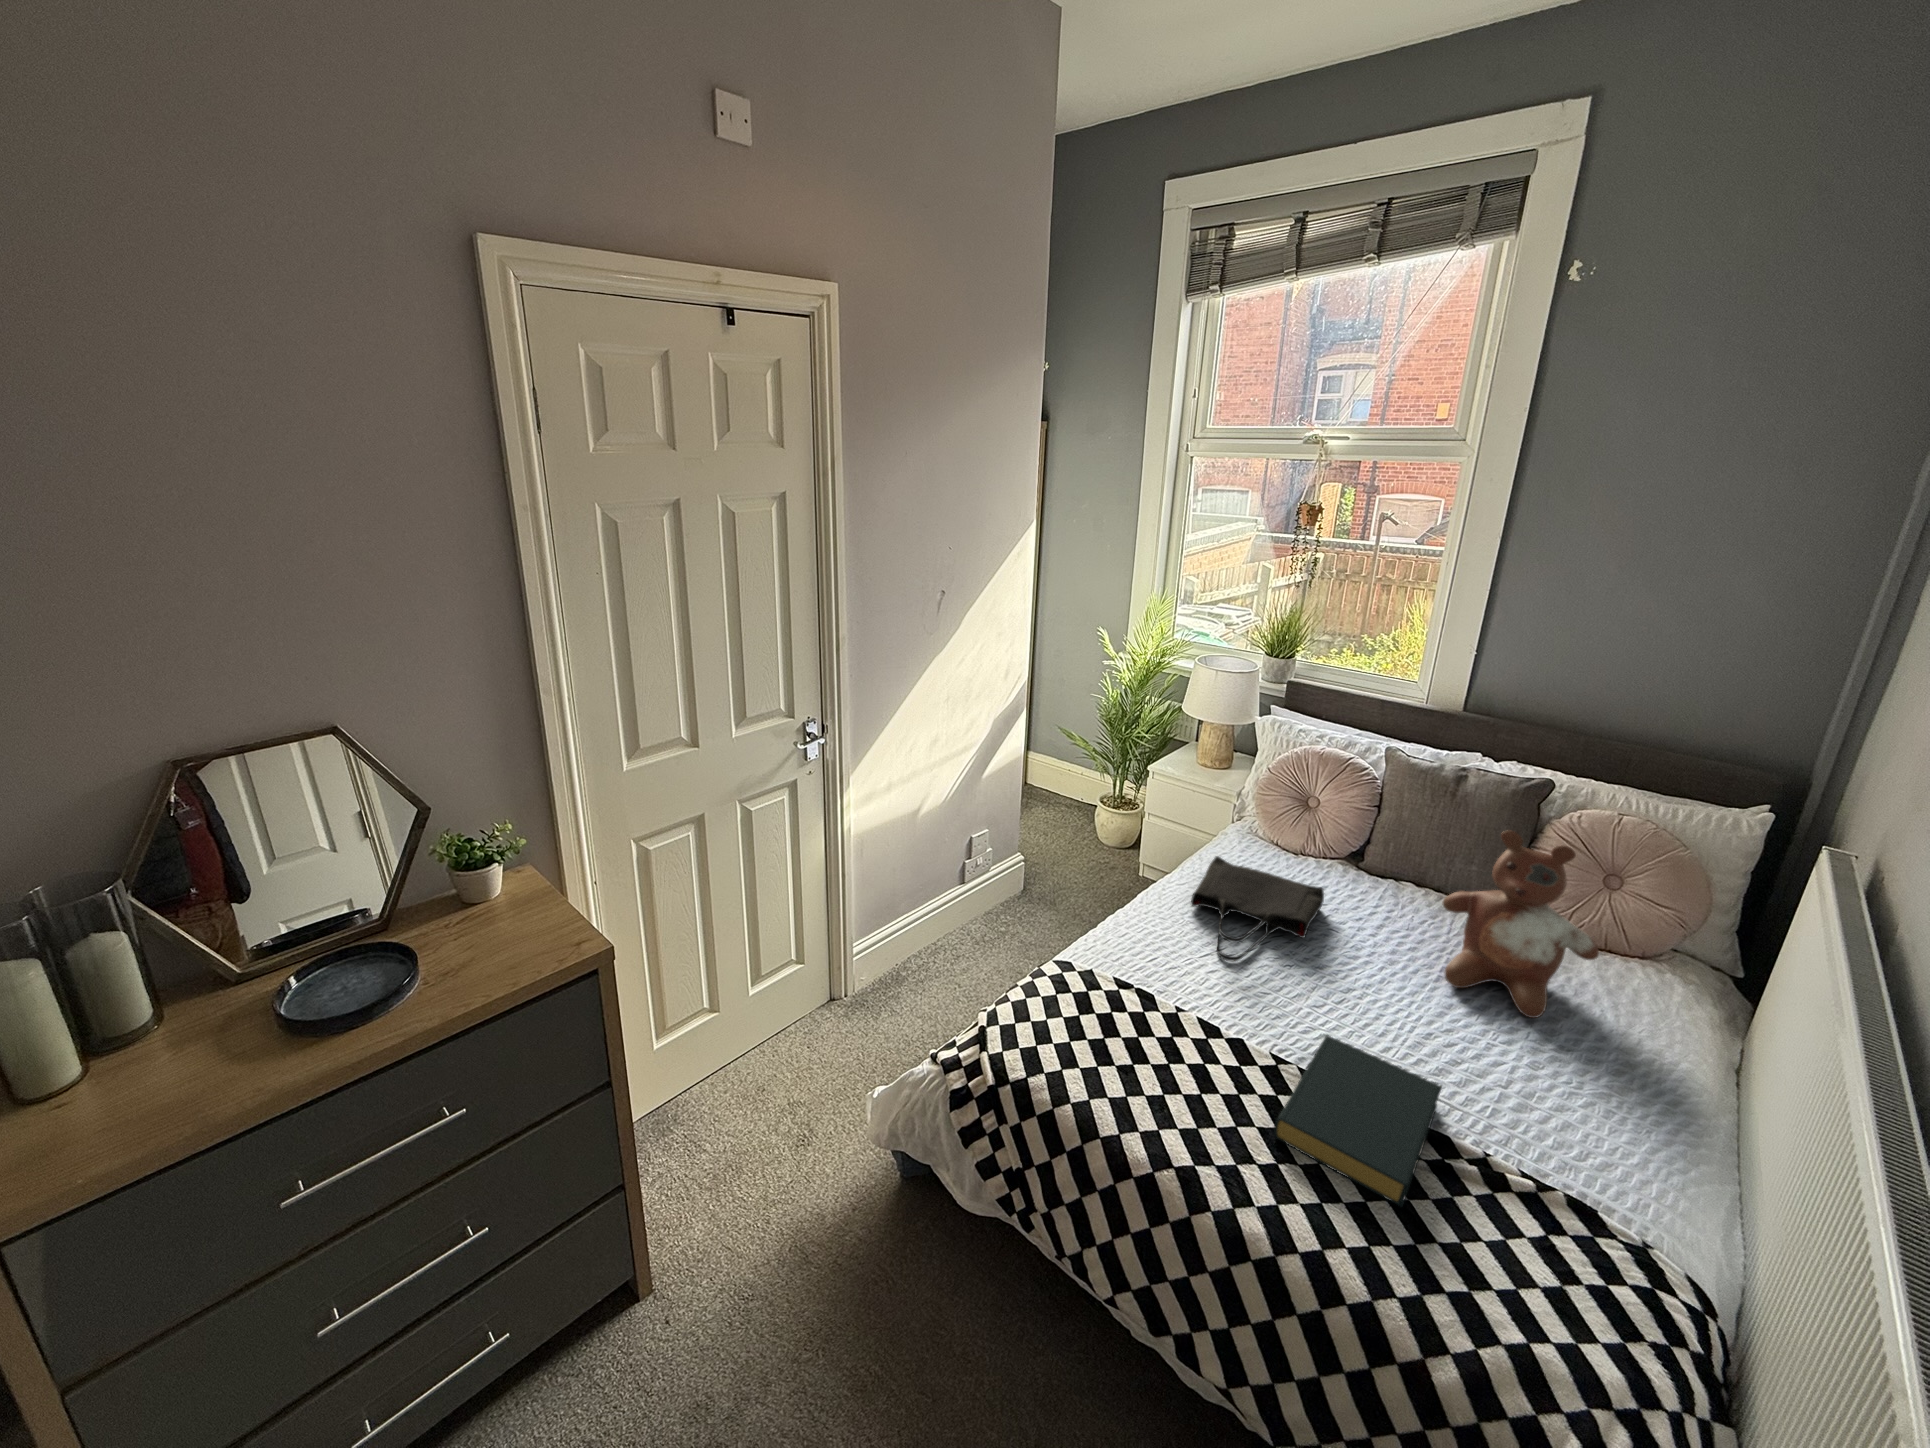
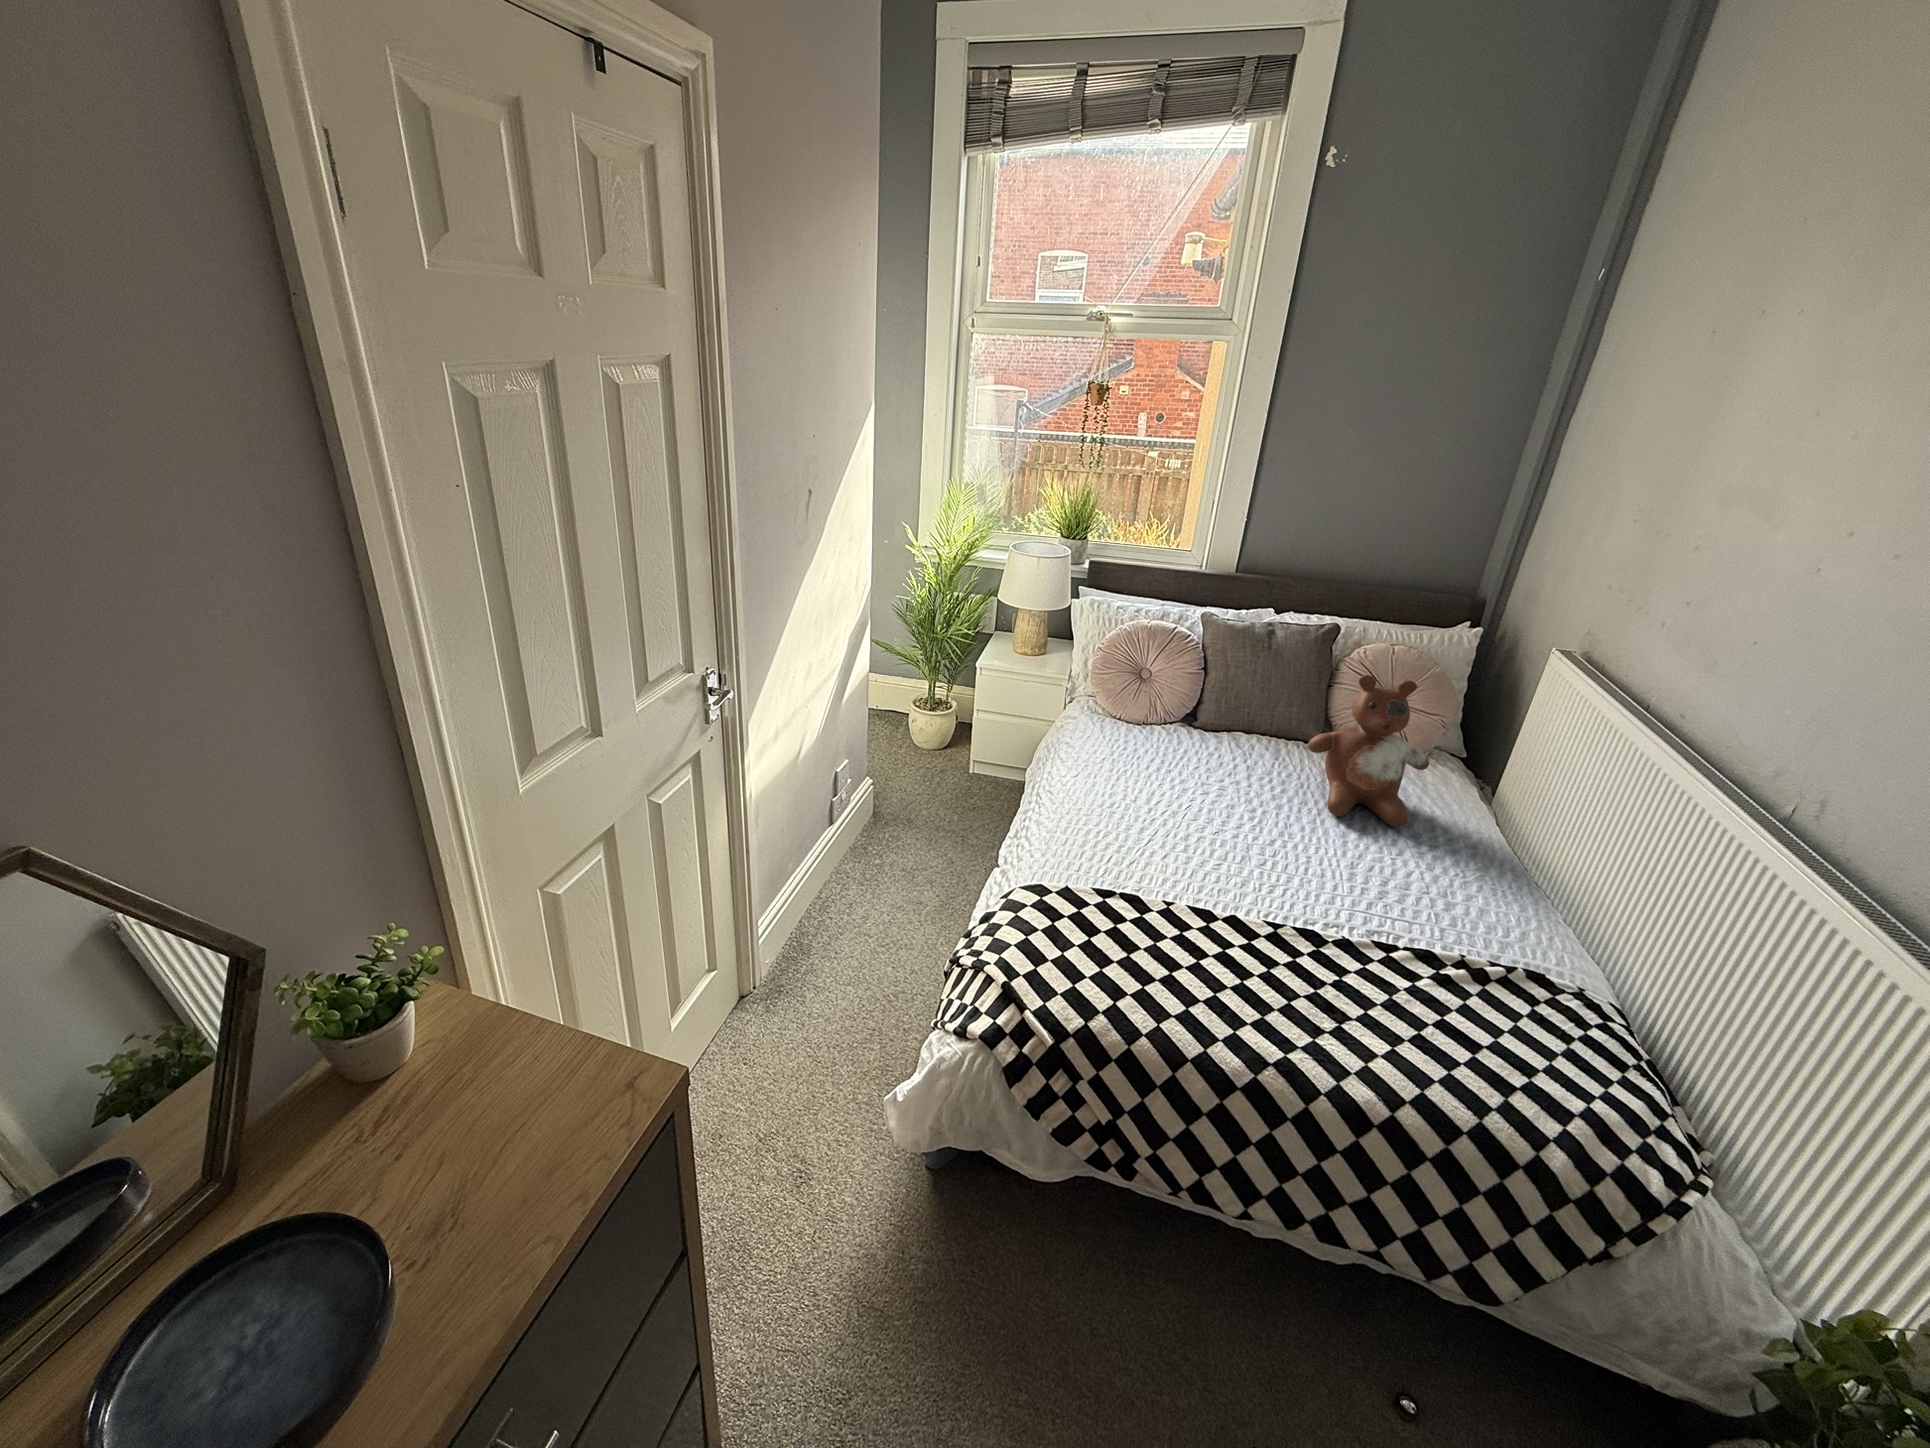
tote bag: present [1191,856,1324,961] -> none [1105,743,1222,844]
hardback book: present [1274,1035,1442,1207] -> none [1300,892,1450,1027]

